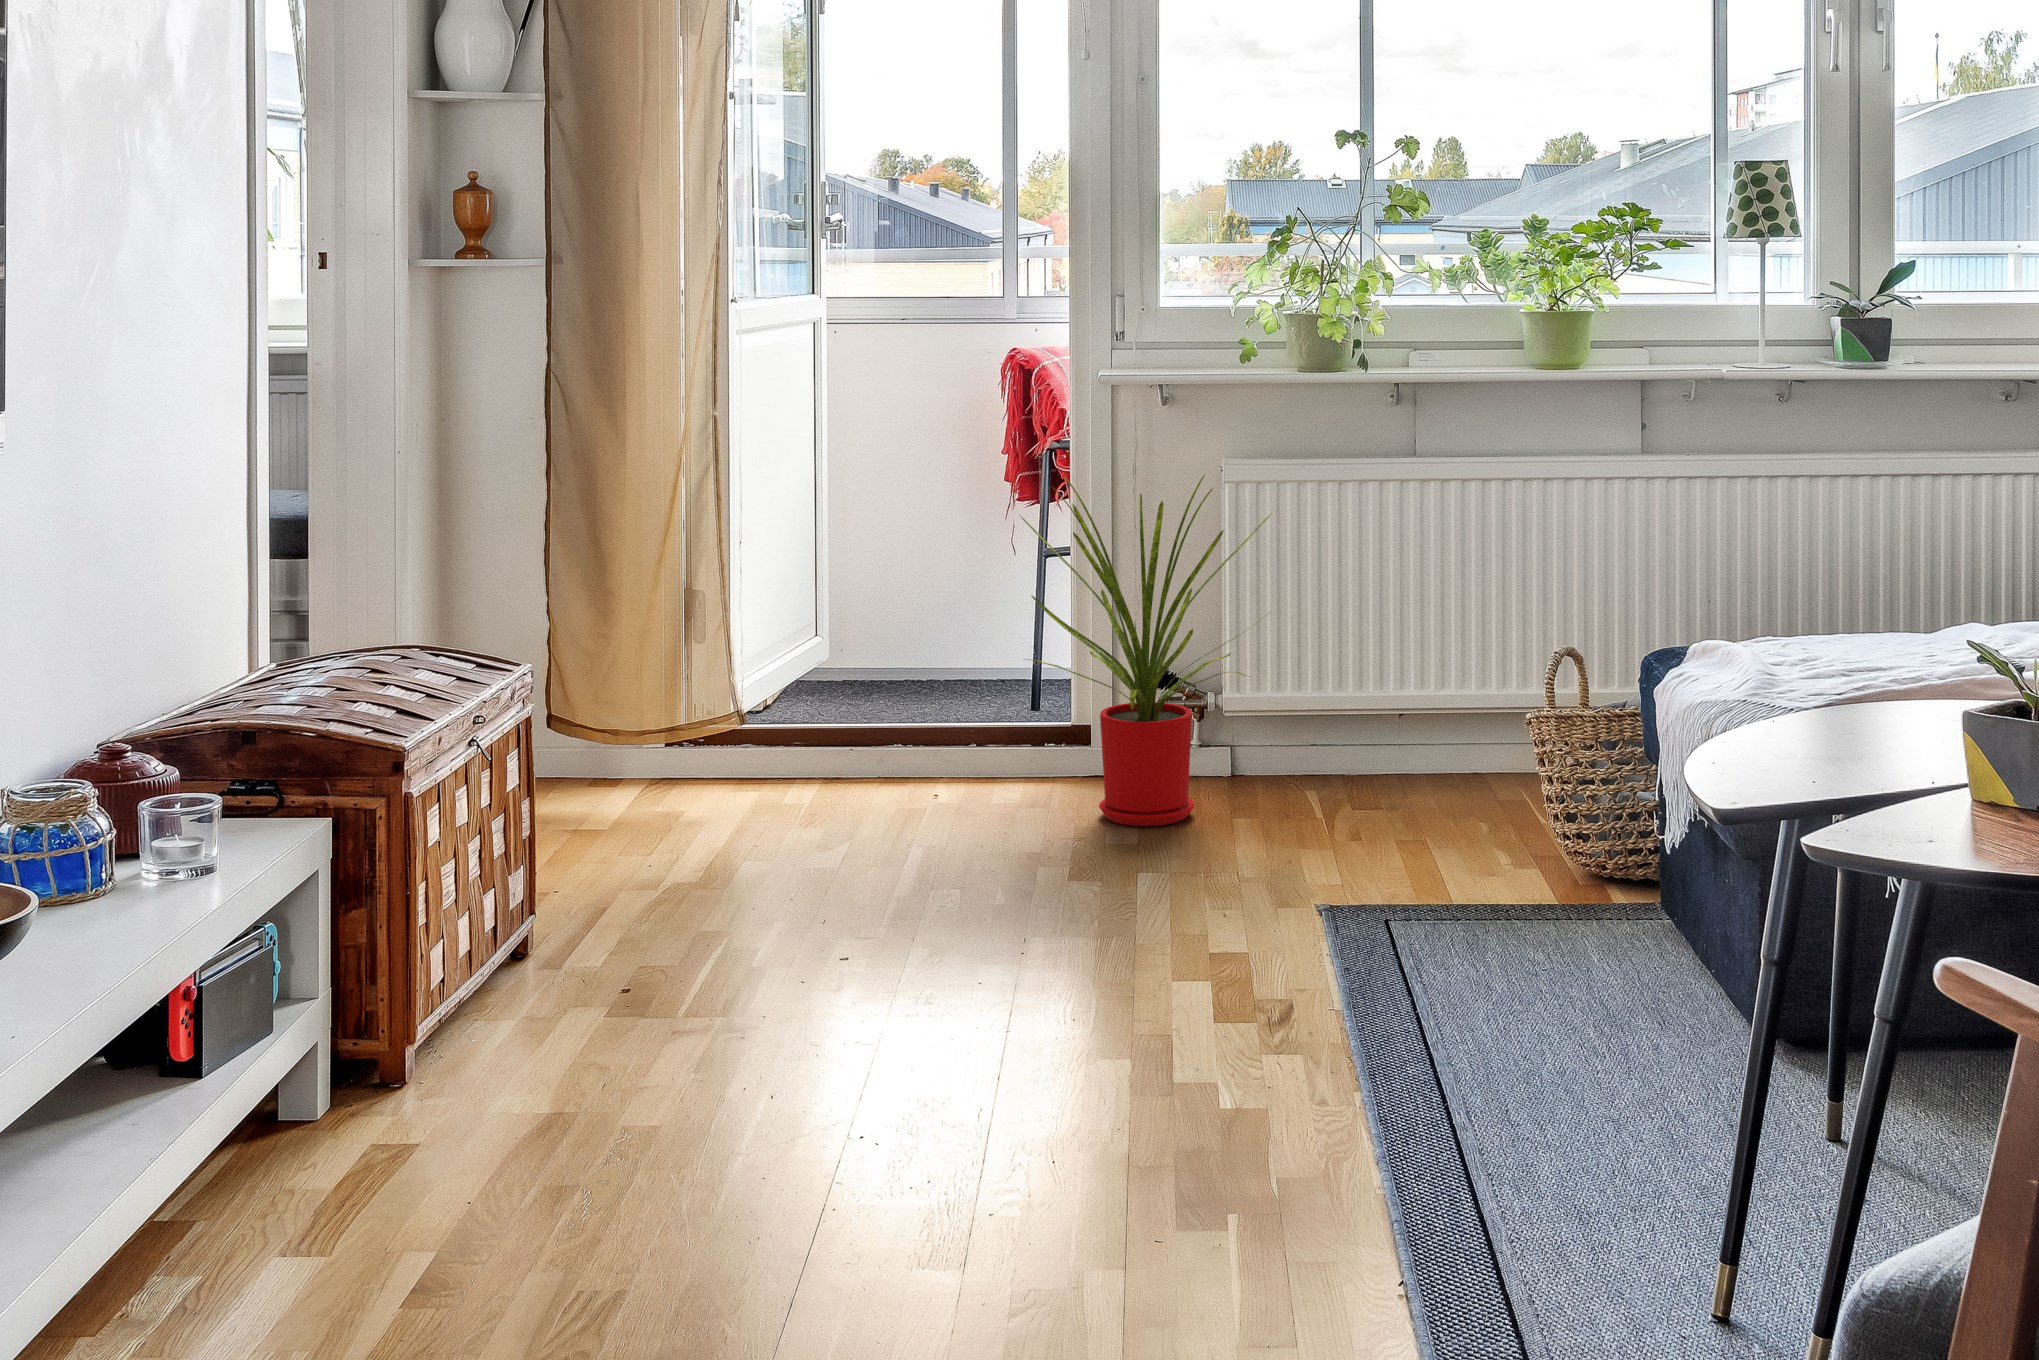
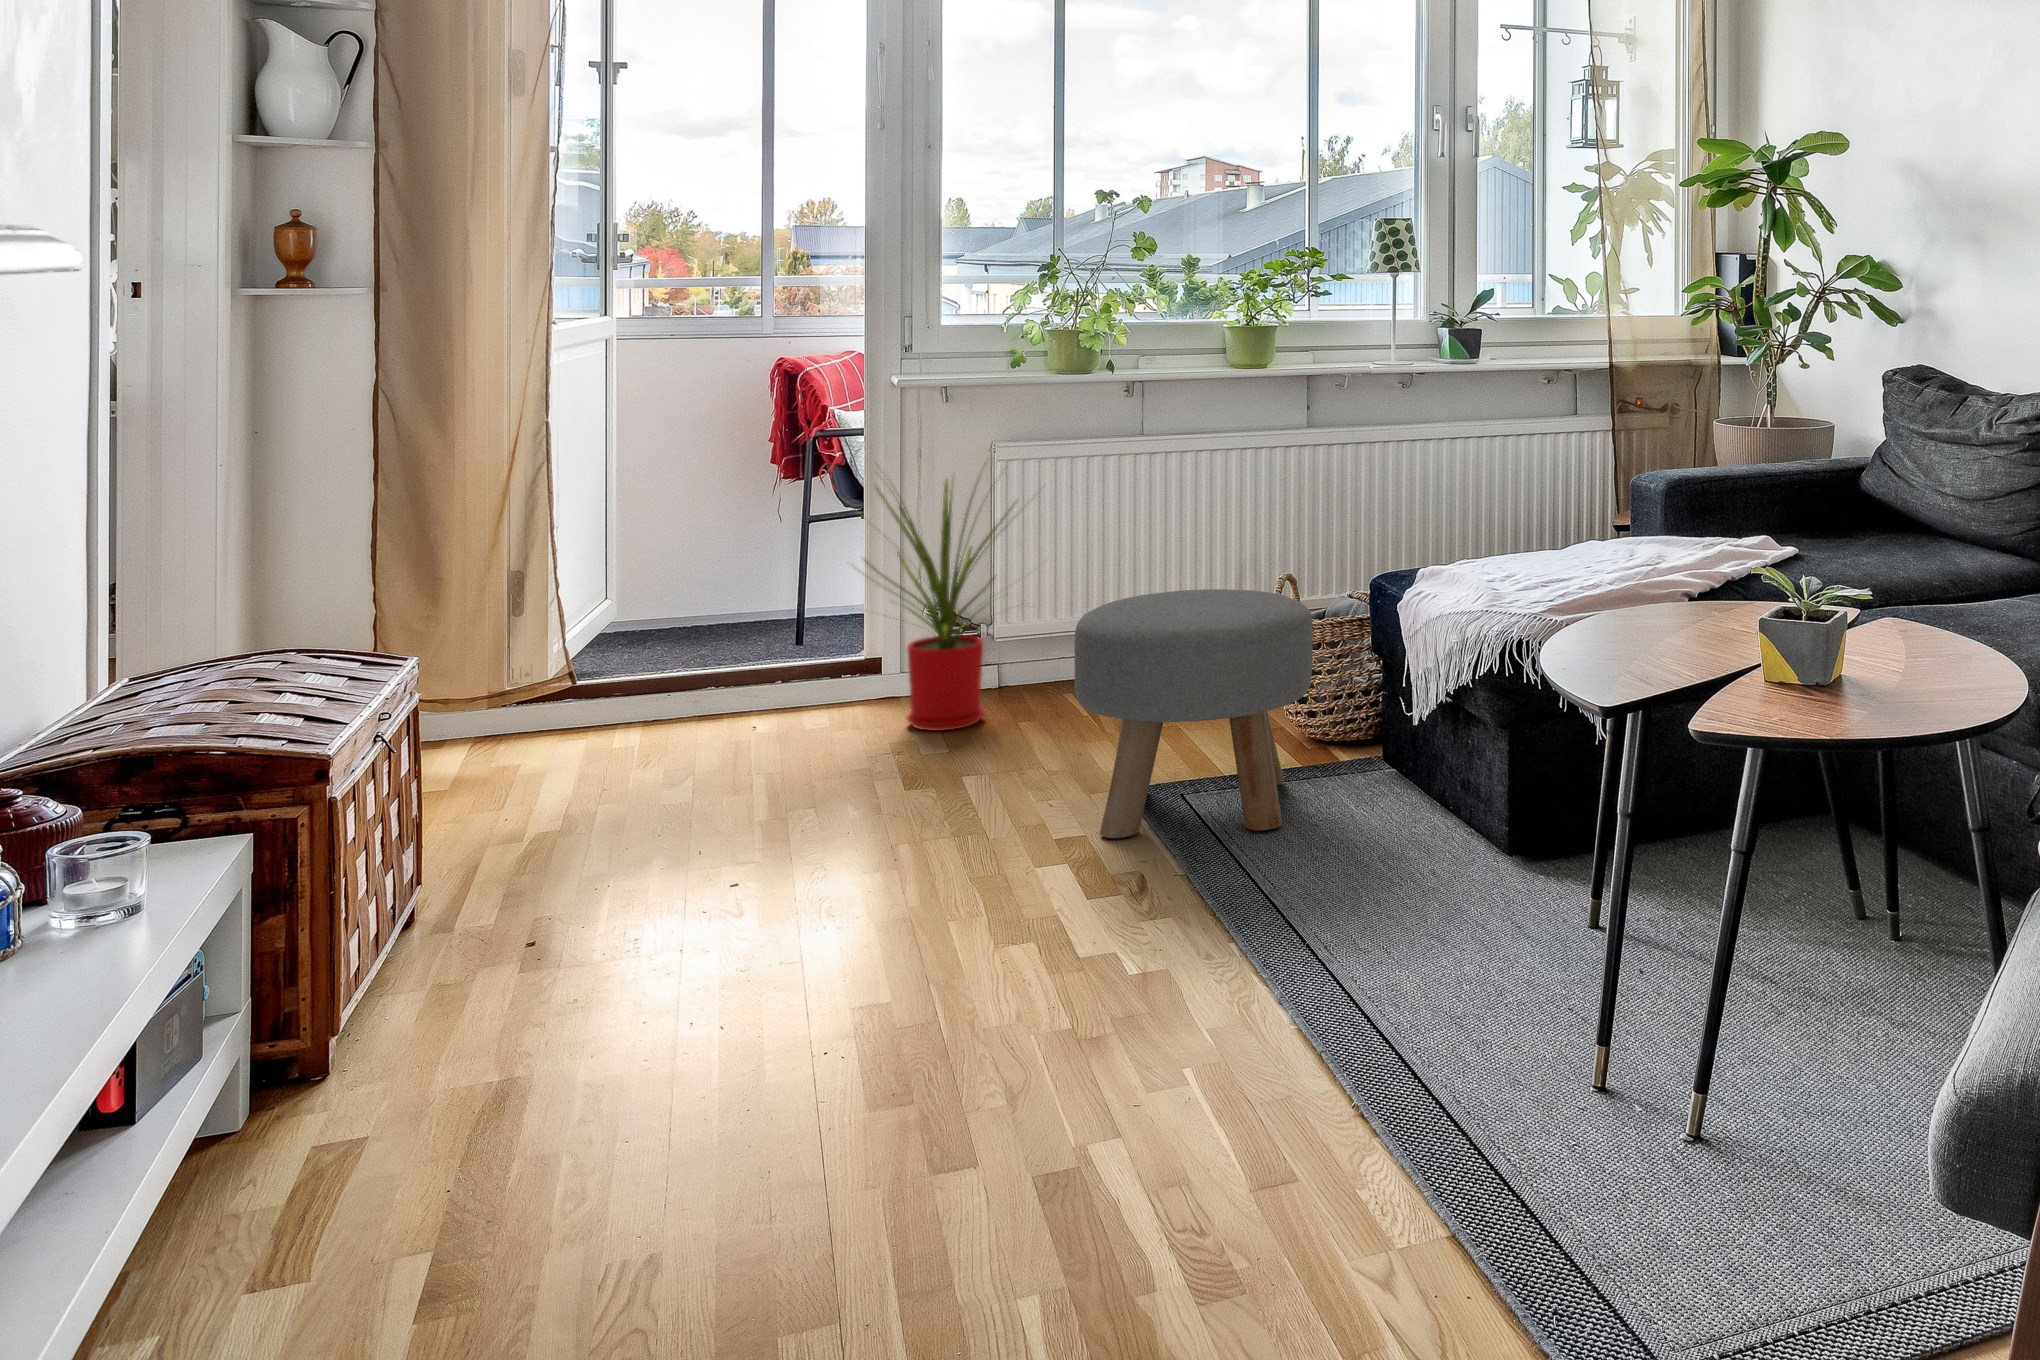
ottoman: none [1237,673,1572,1041] -> present [1074,589,1313,839]

